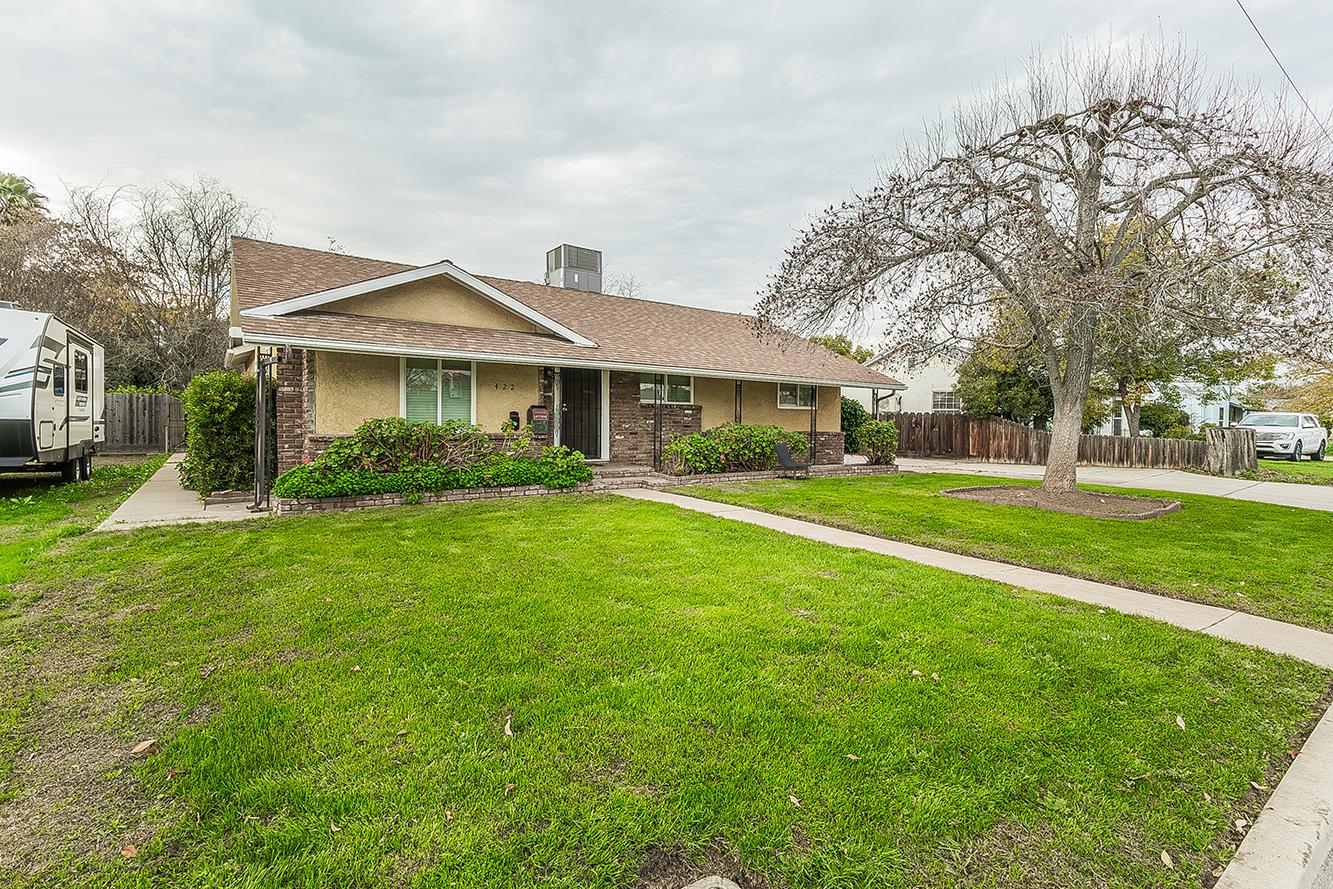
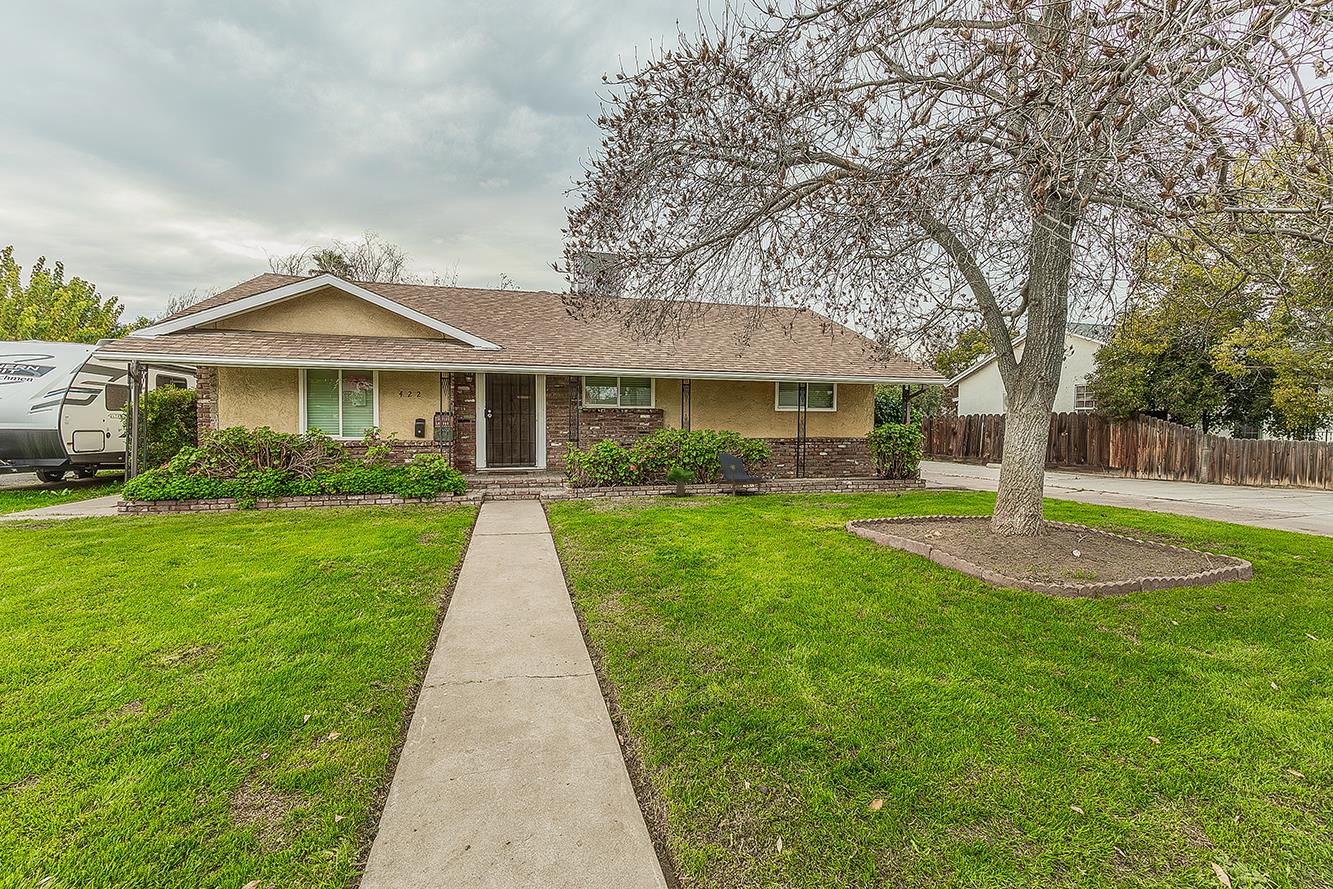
potted plant: none [739,455,770,481] -> present [666,468,696,495]

